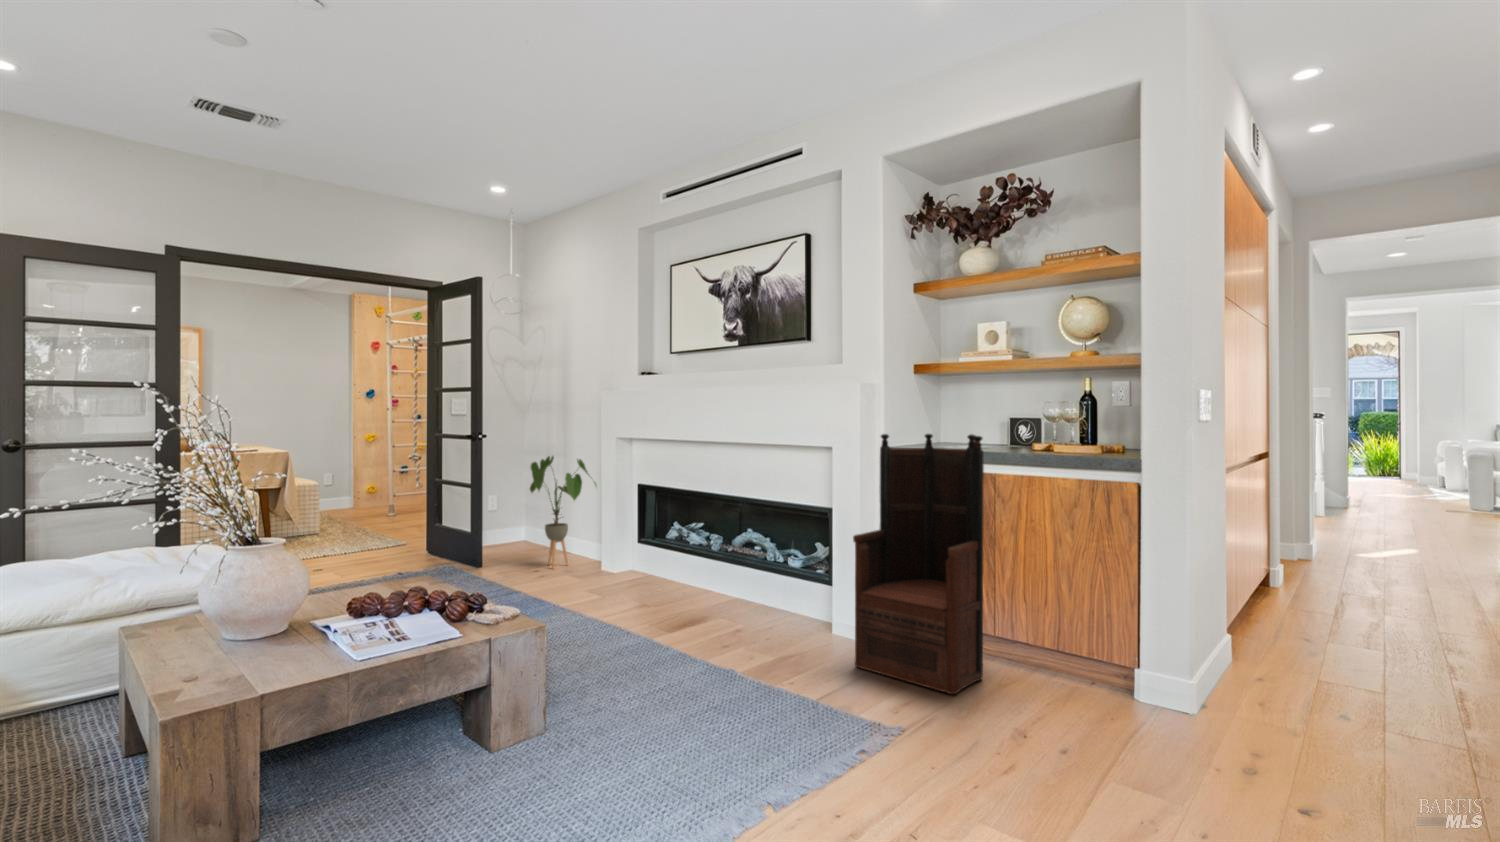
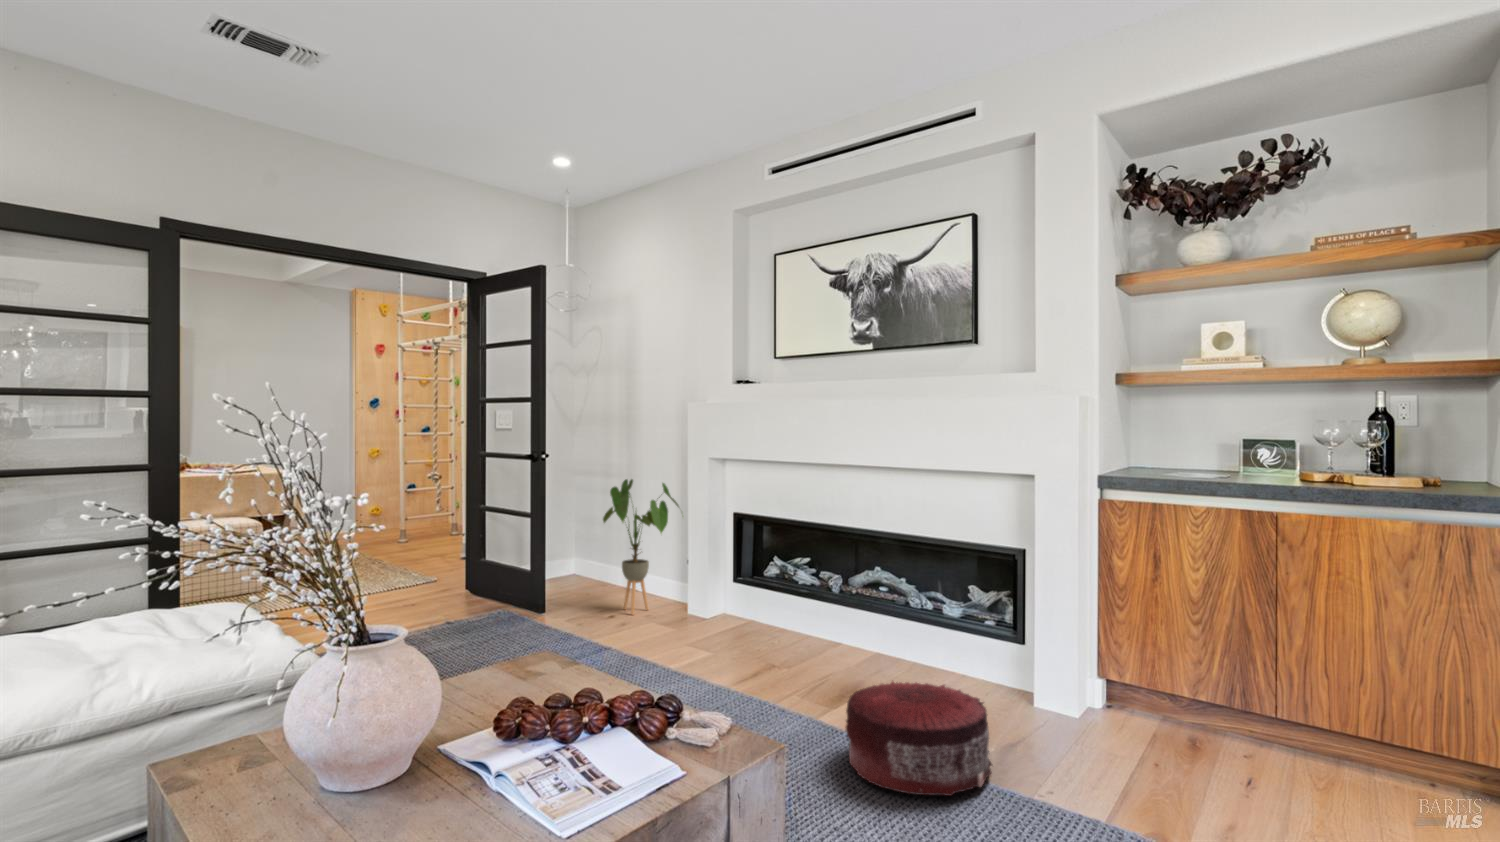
armchair: present [853,434,984,694] -> none [1105,459,1289,807]
pouf: none [649,607,761,686] -> present [845,682,992,796]

